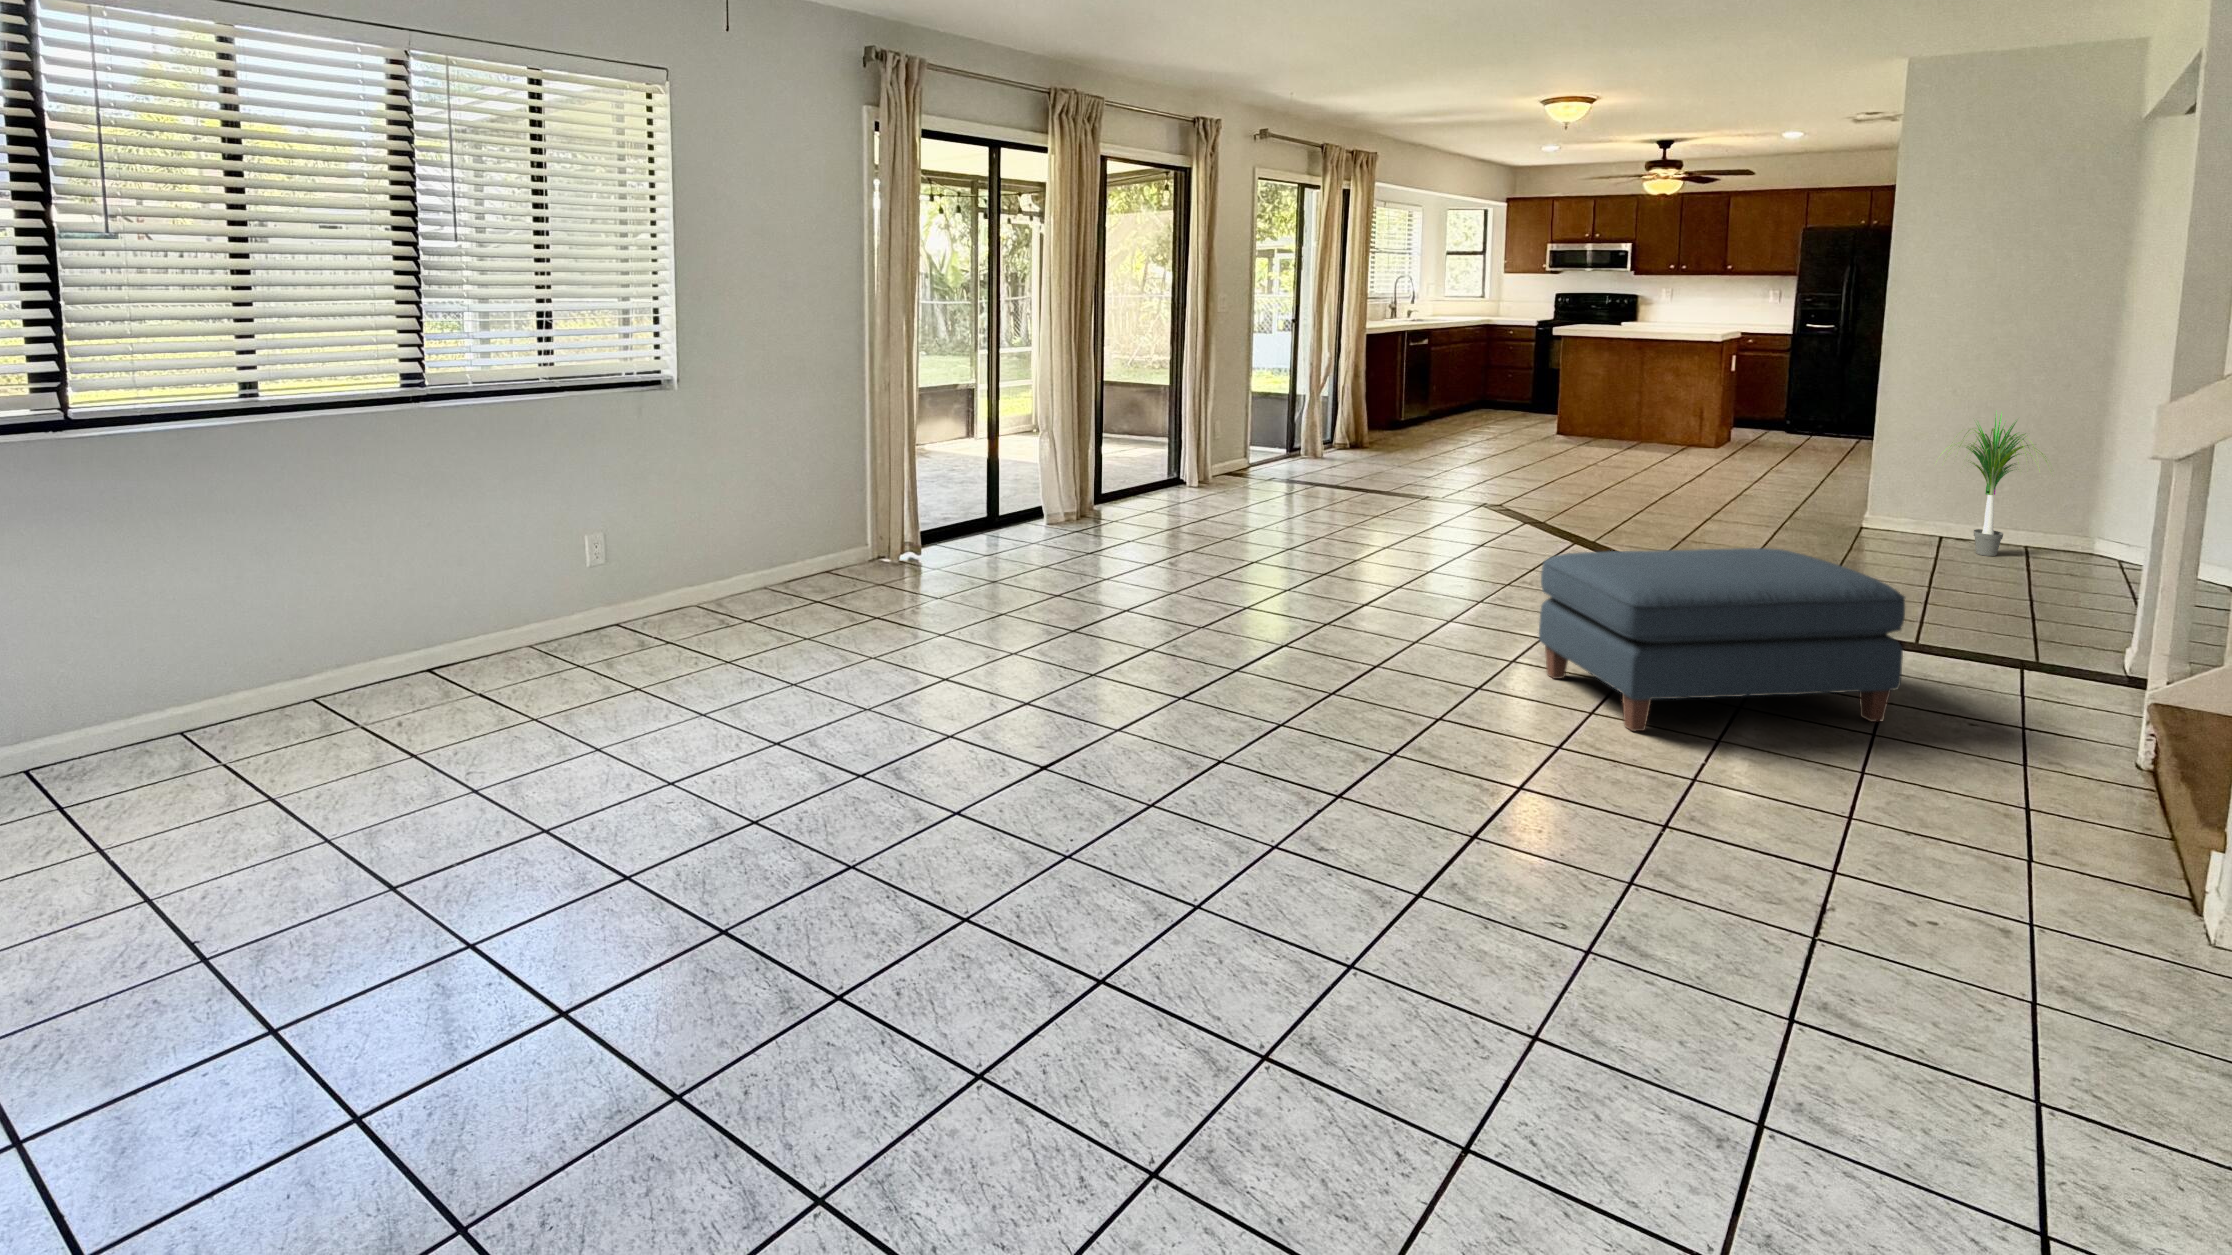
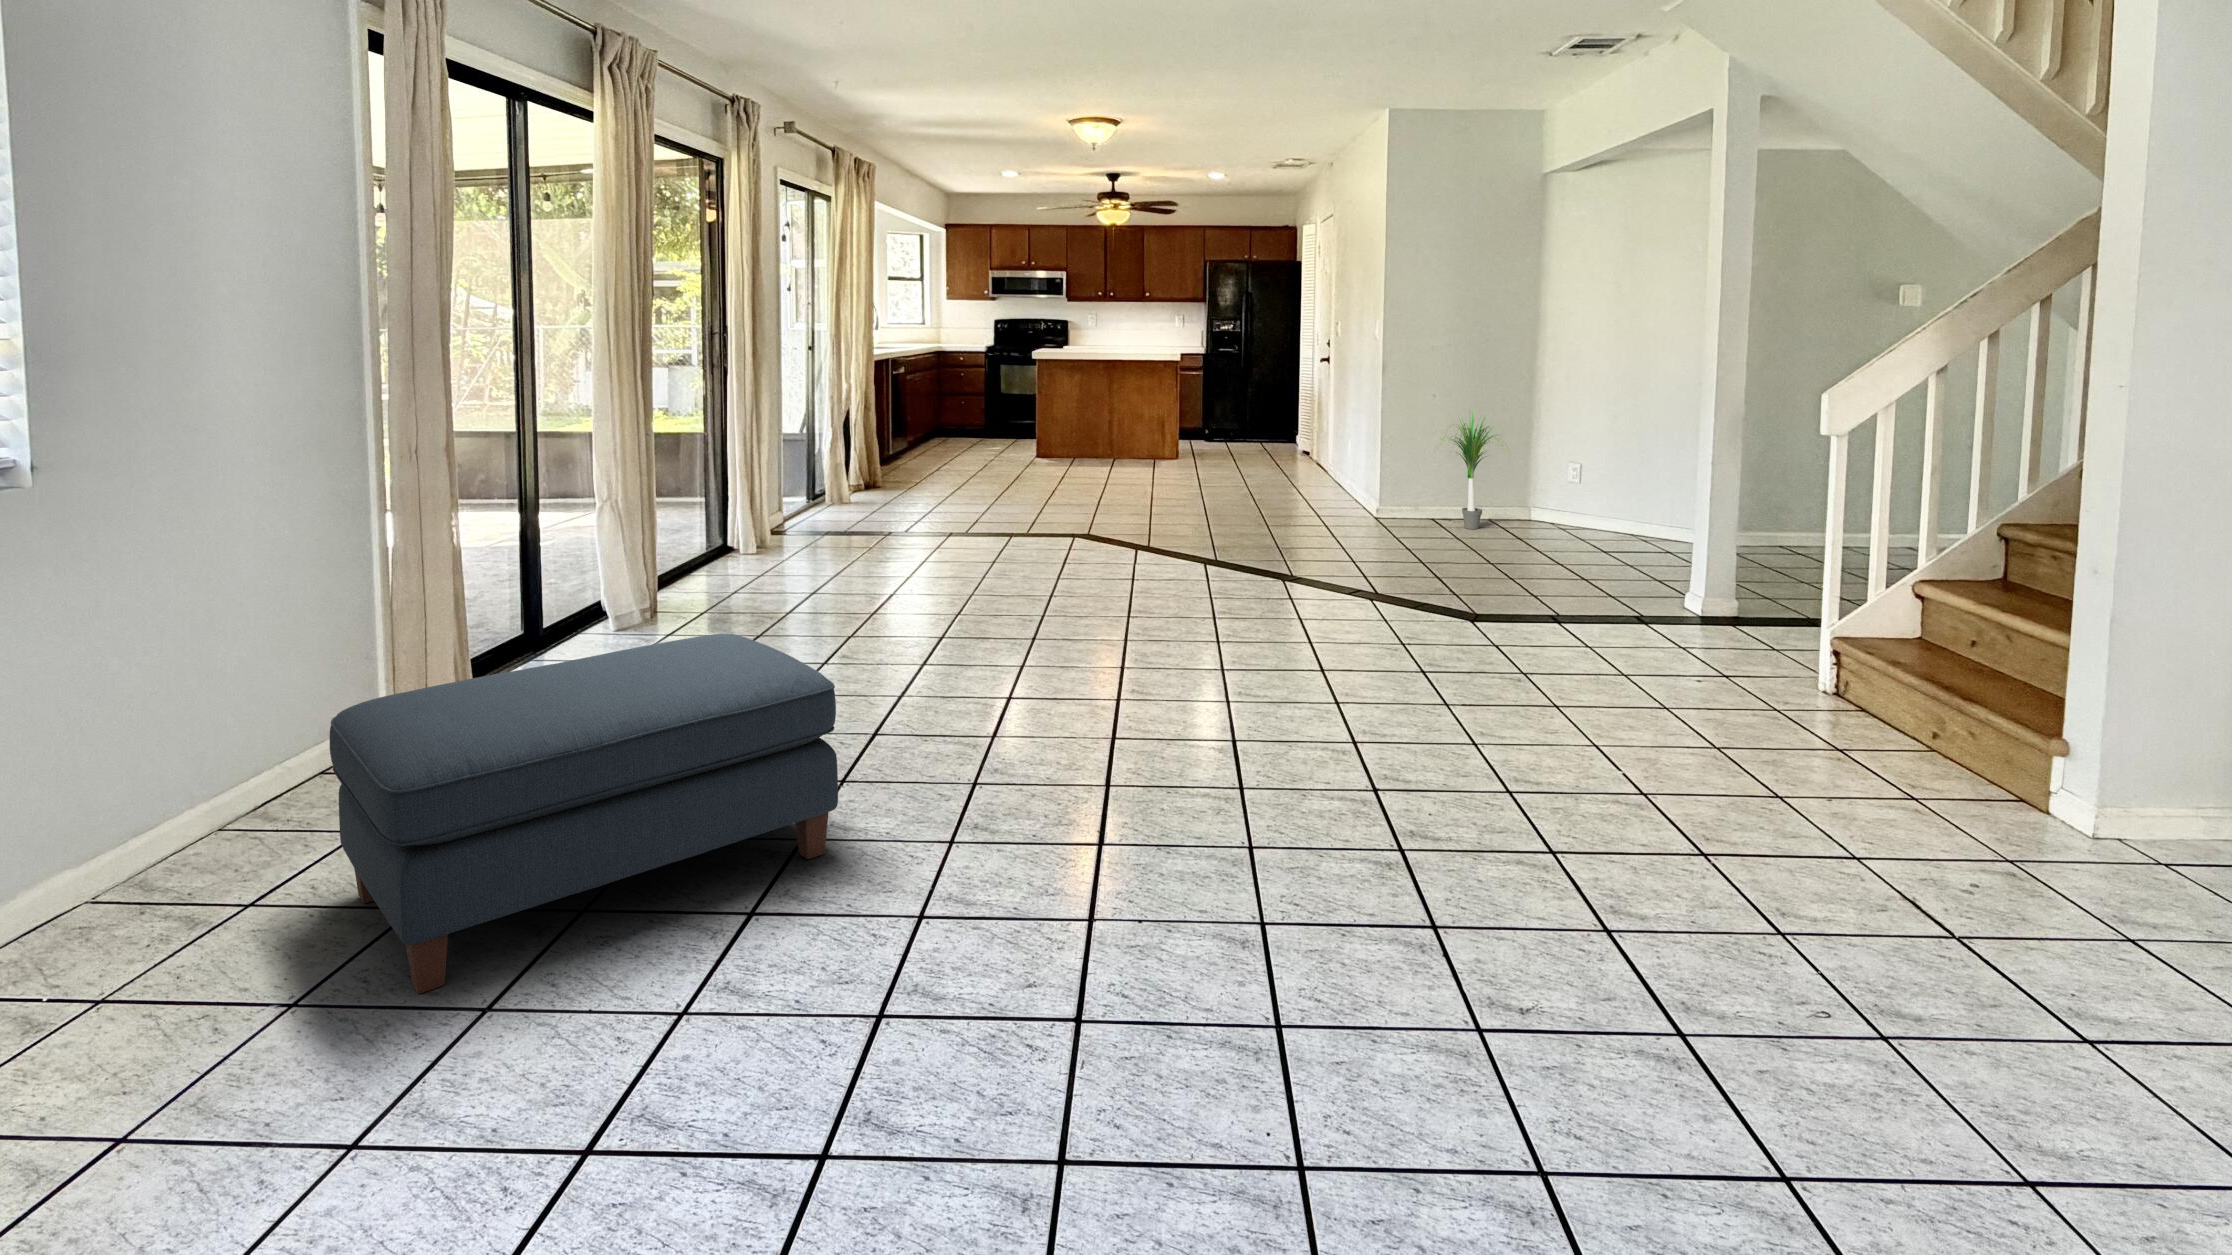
ottoman: present [1539,548,1905,731] -> present [330,634,838,994]

